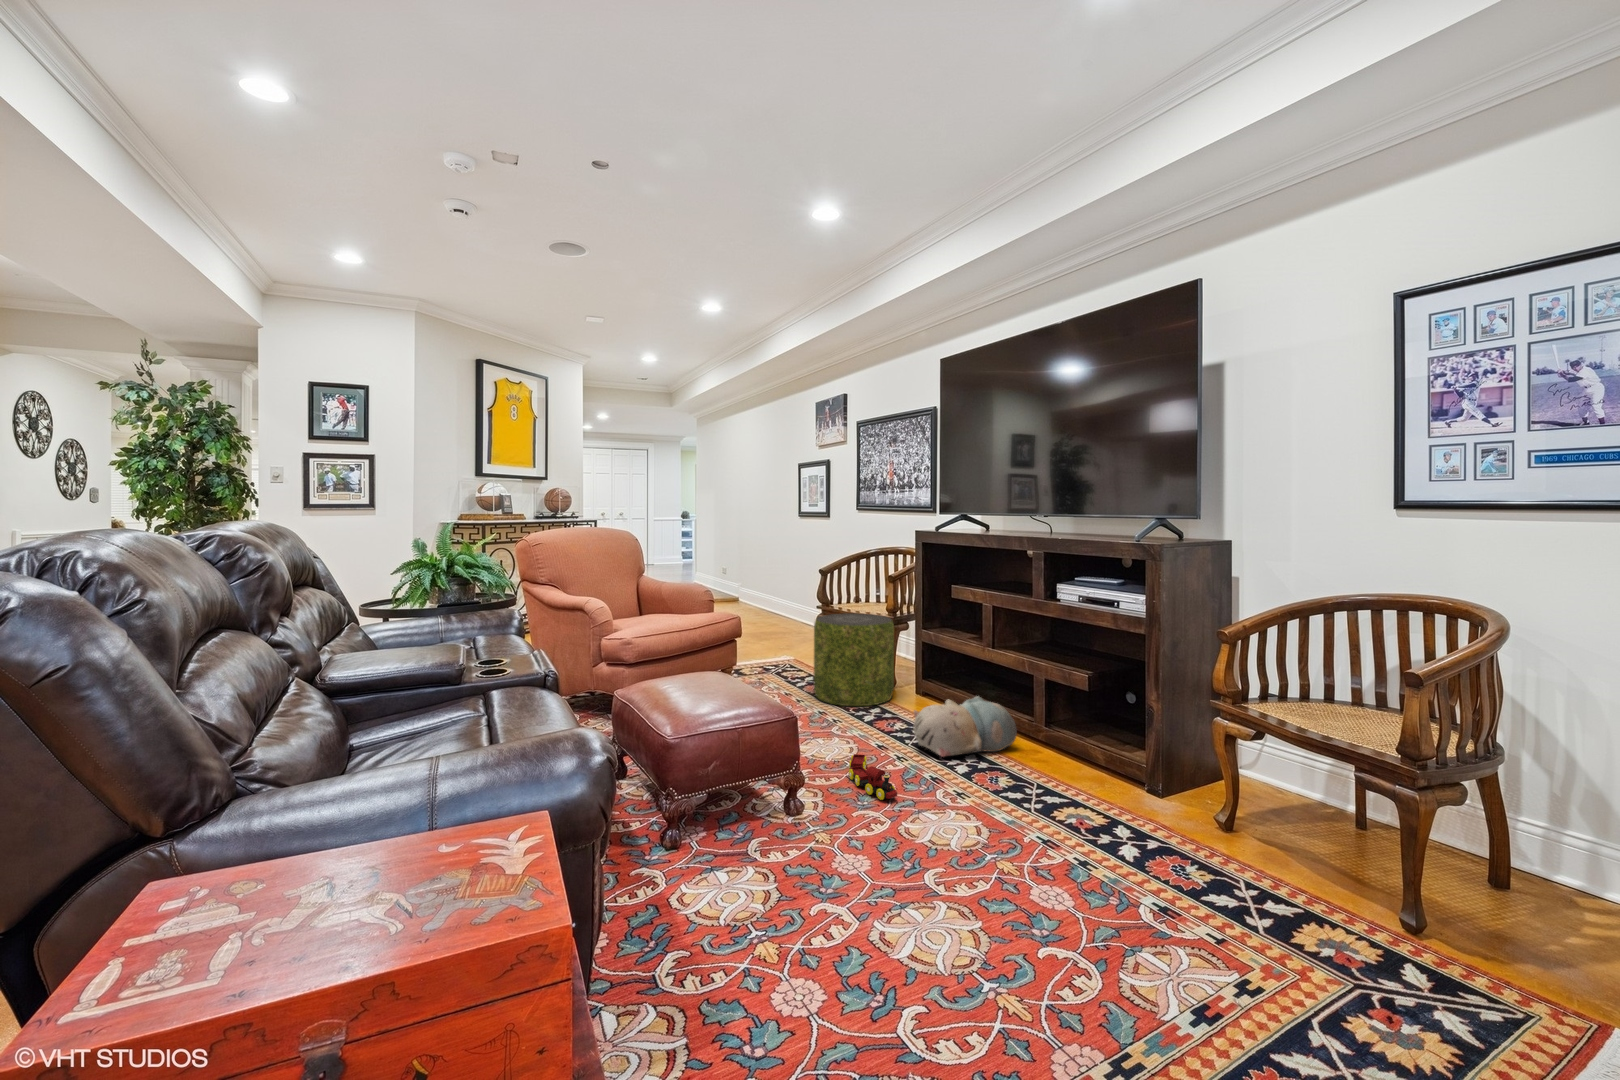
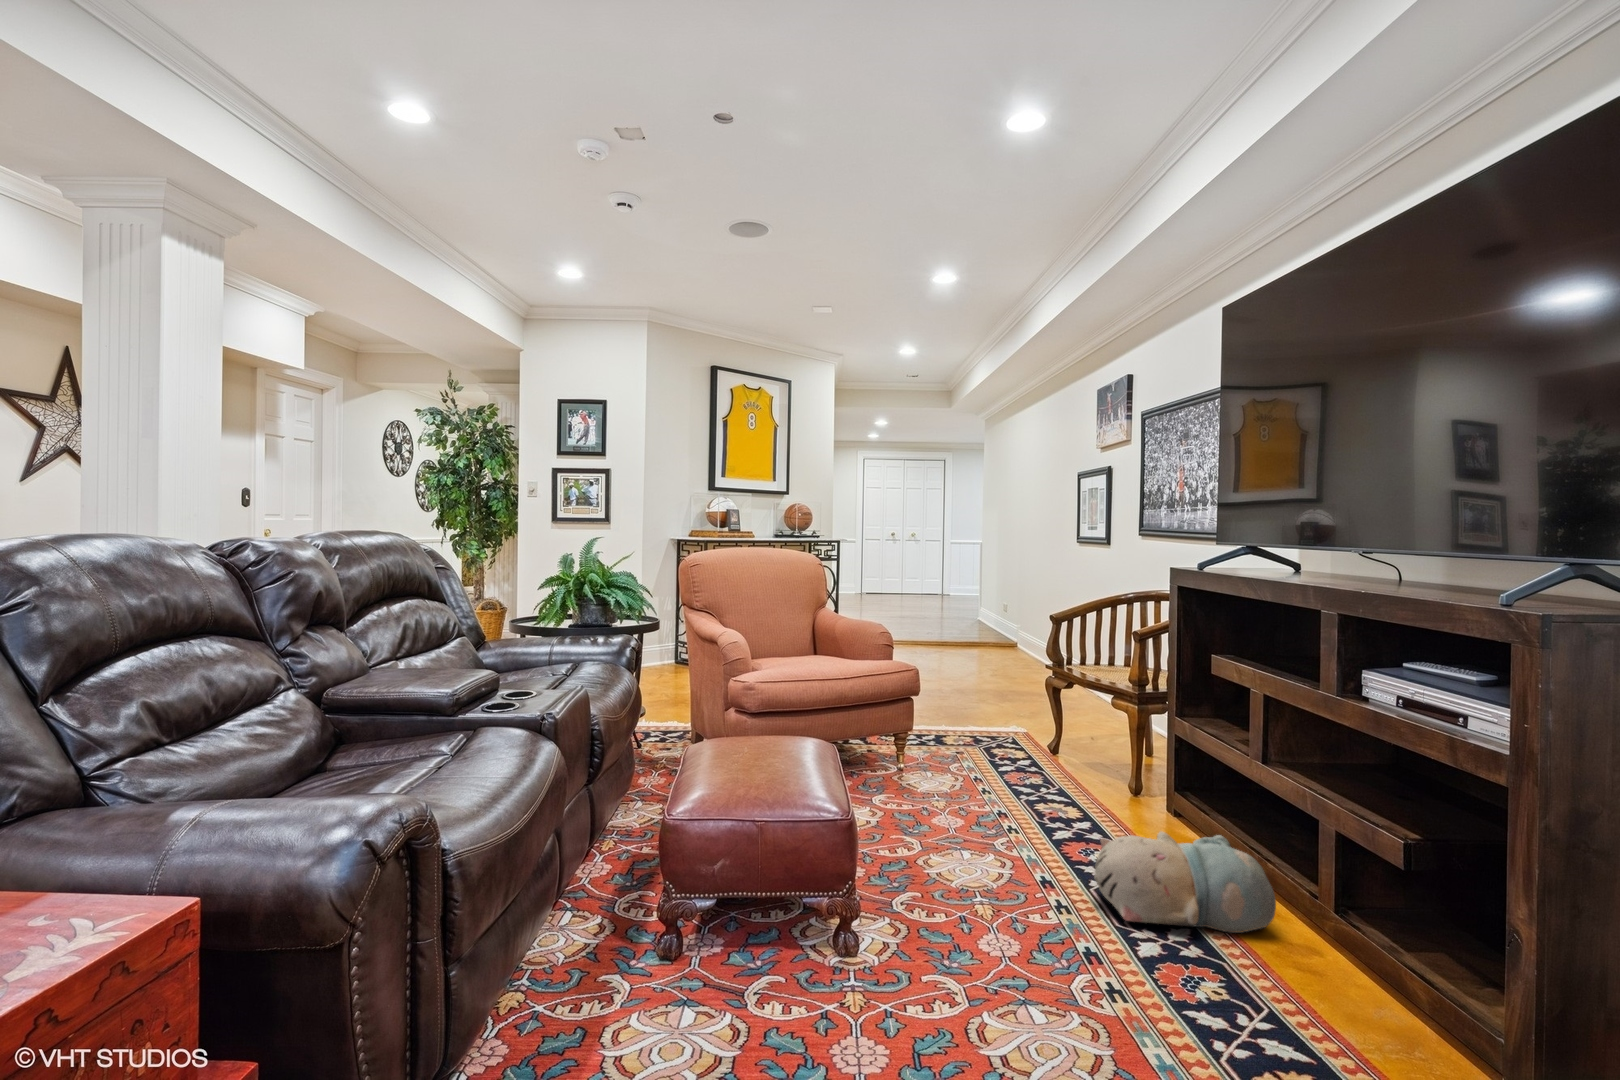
pouf: present [814,613,894,706] -> none [1008,678,1129,816]
toy train: present [849,754,897,800] -> none [961,886,1005,969]

